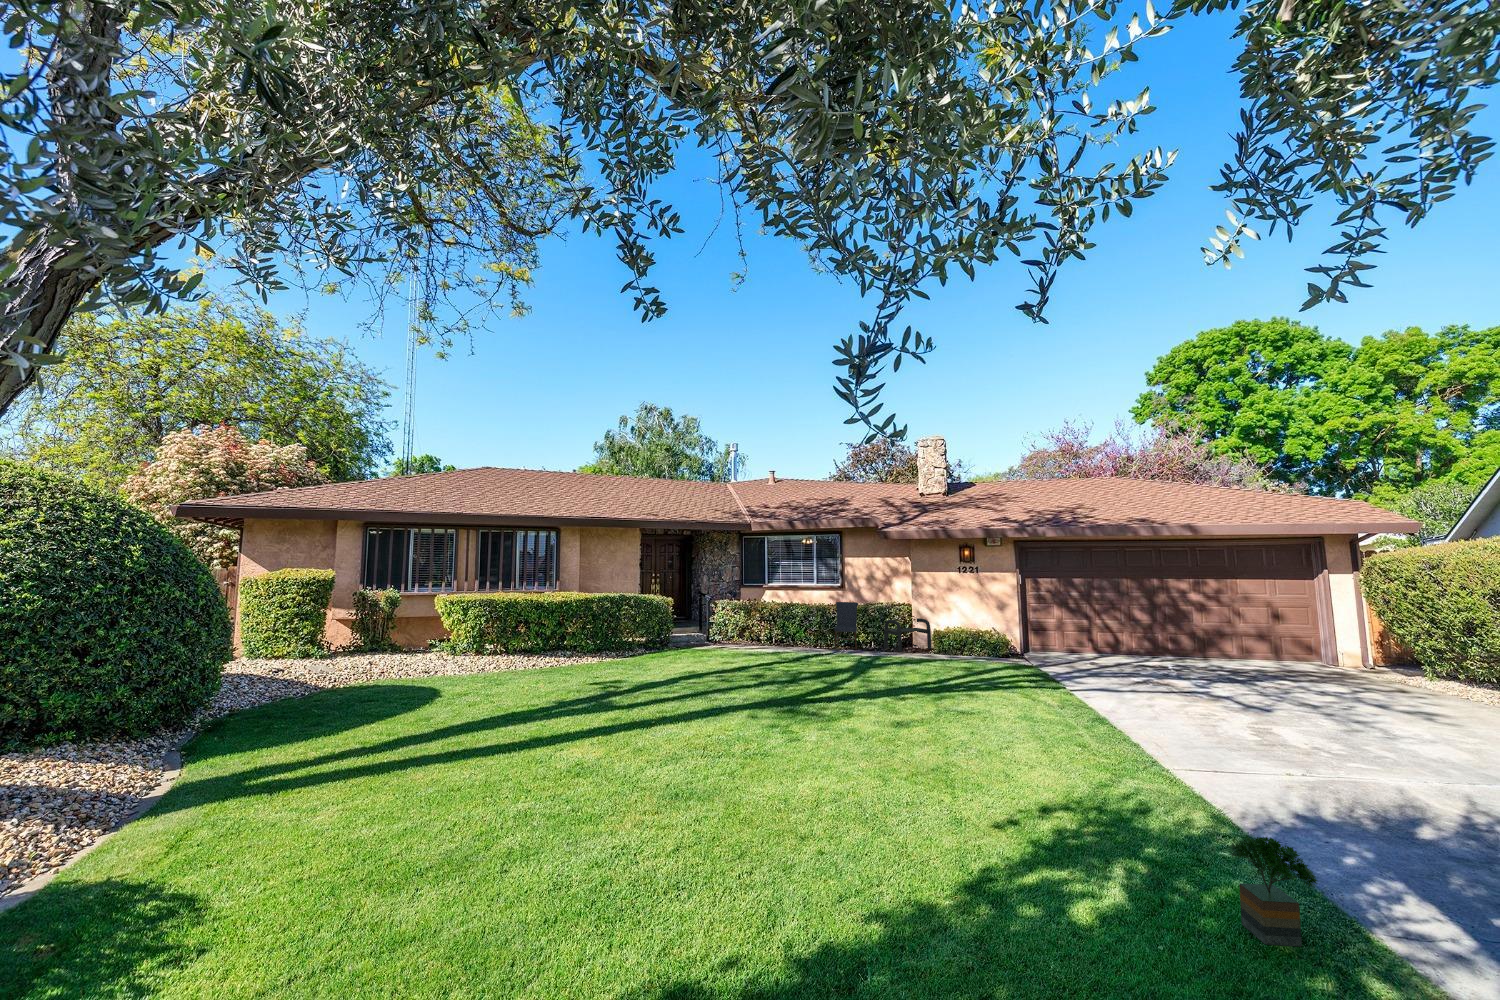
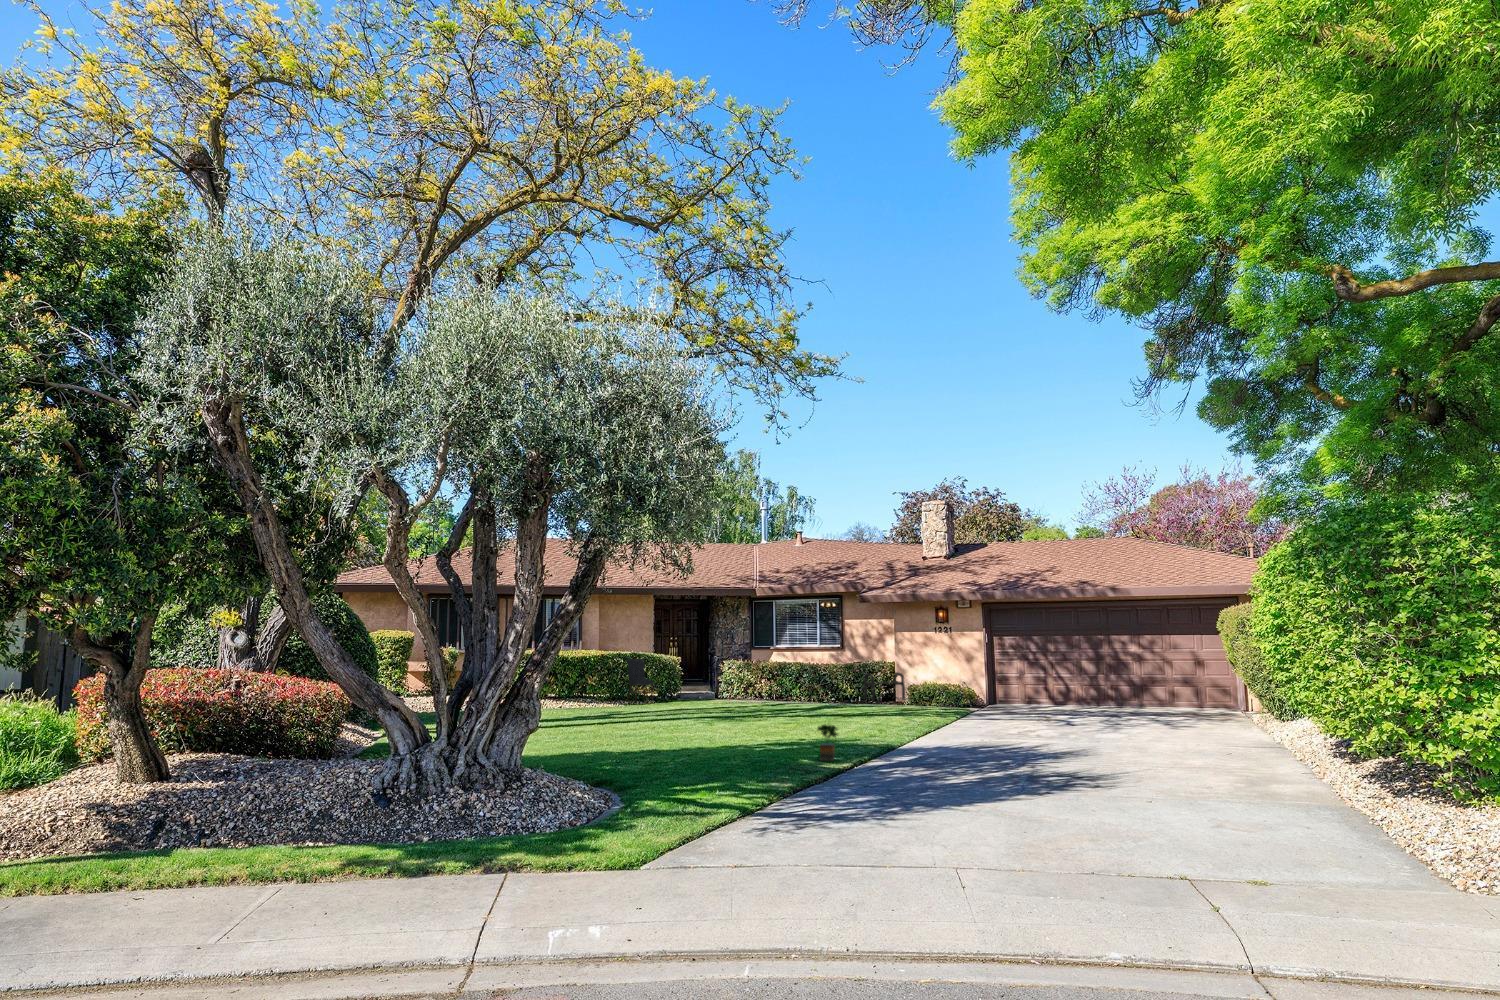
chair: present [834,602,858,649] -> present [626,659,653,699]

